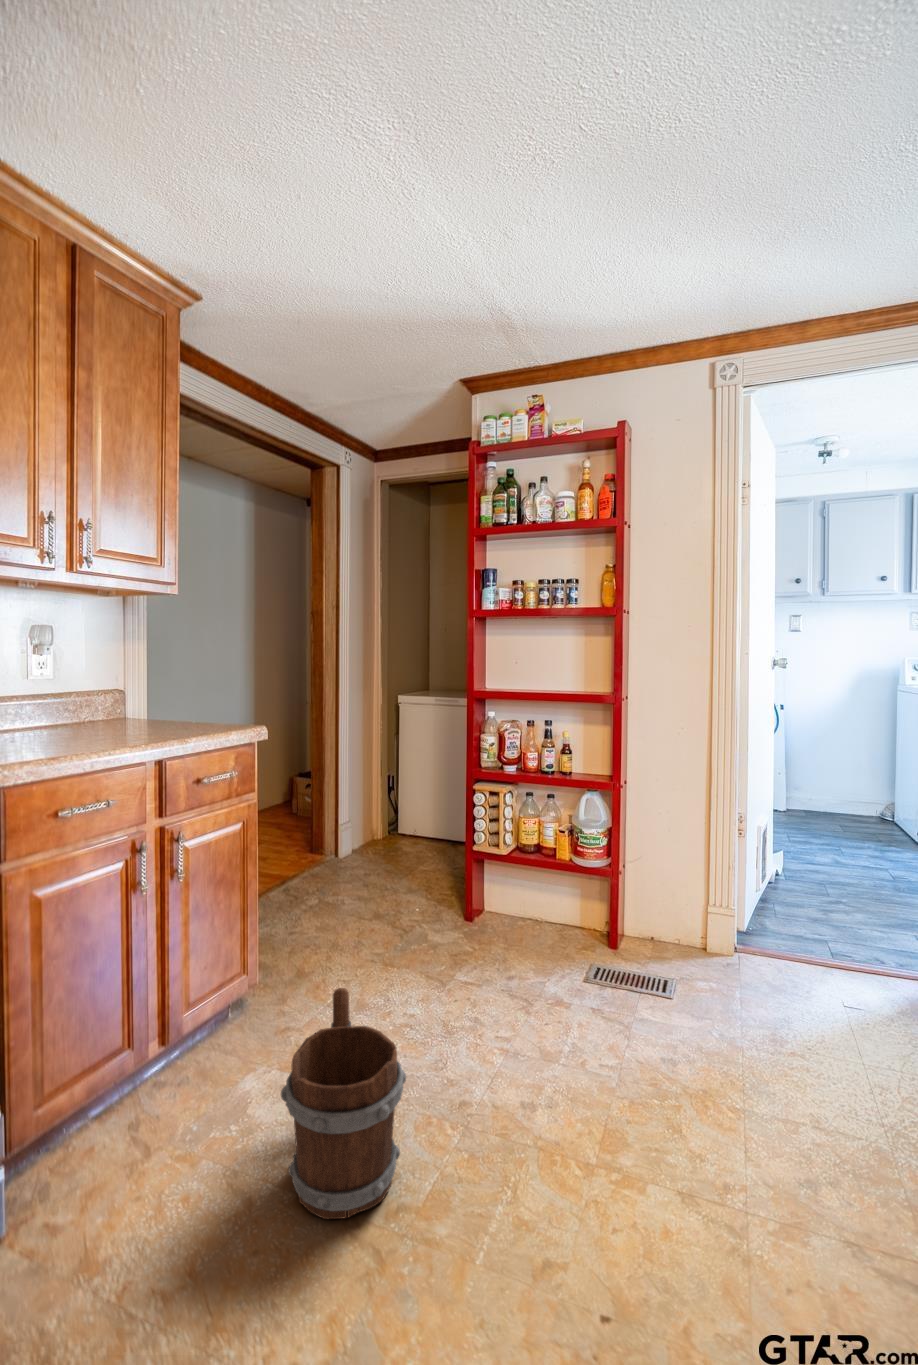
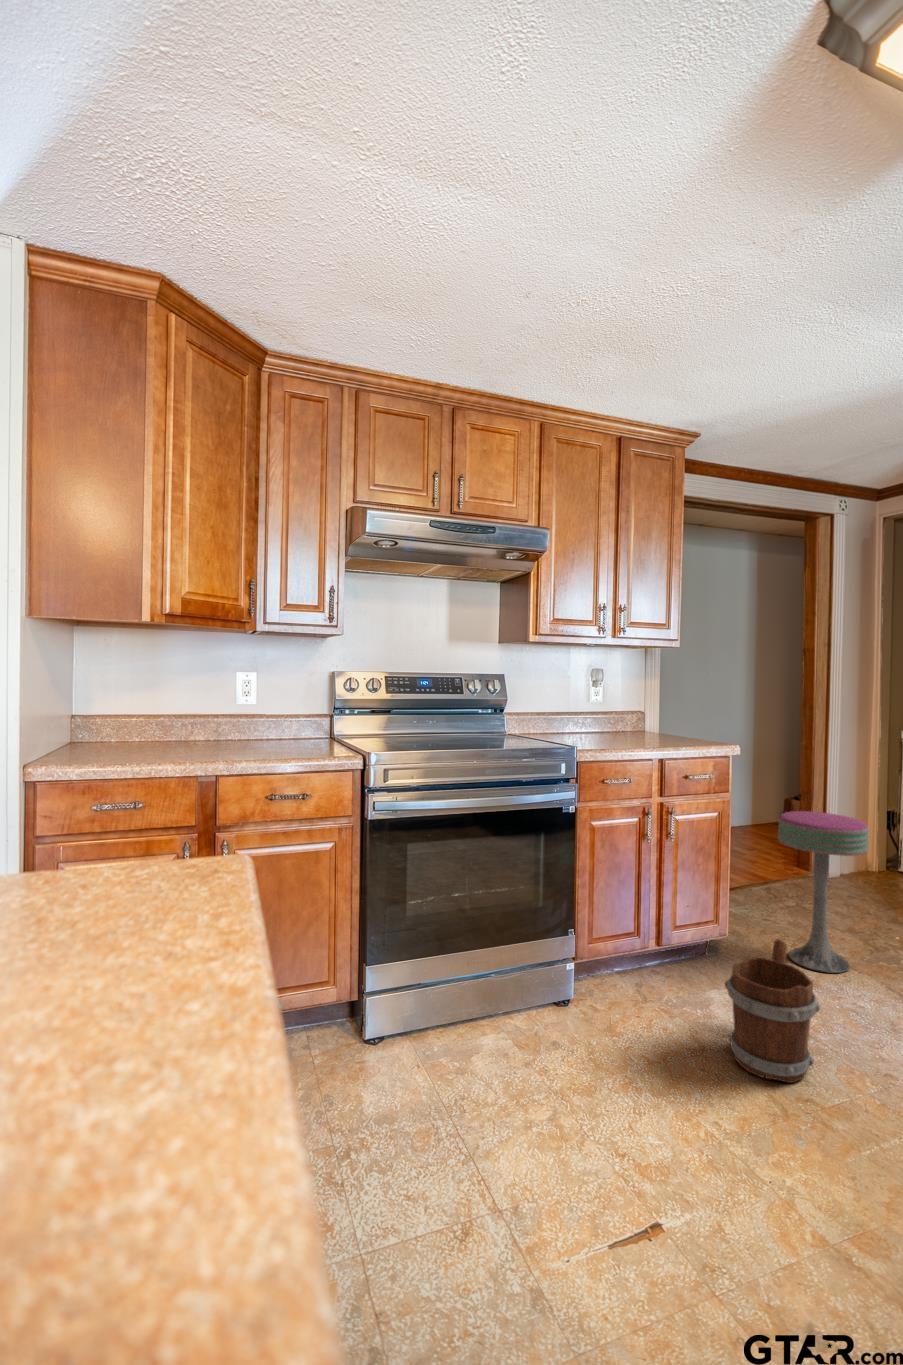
bar stool: none [310,799,404,990] -> present [778,811,869,973]

